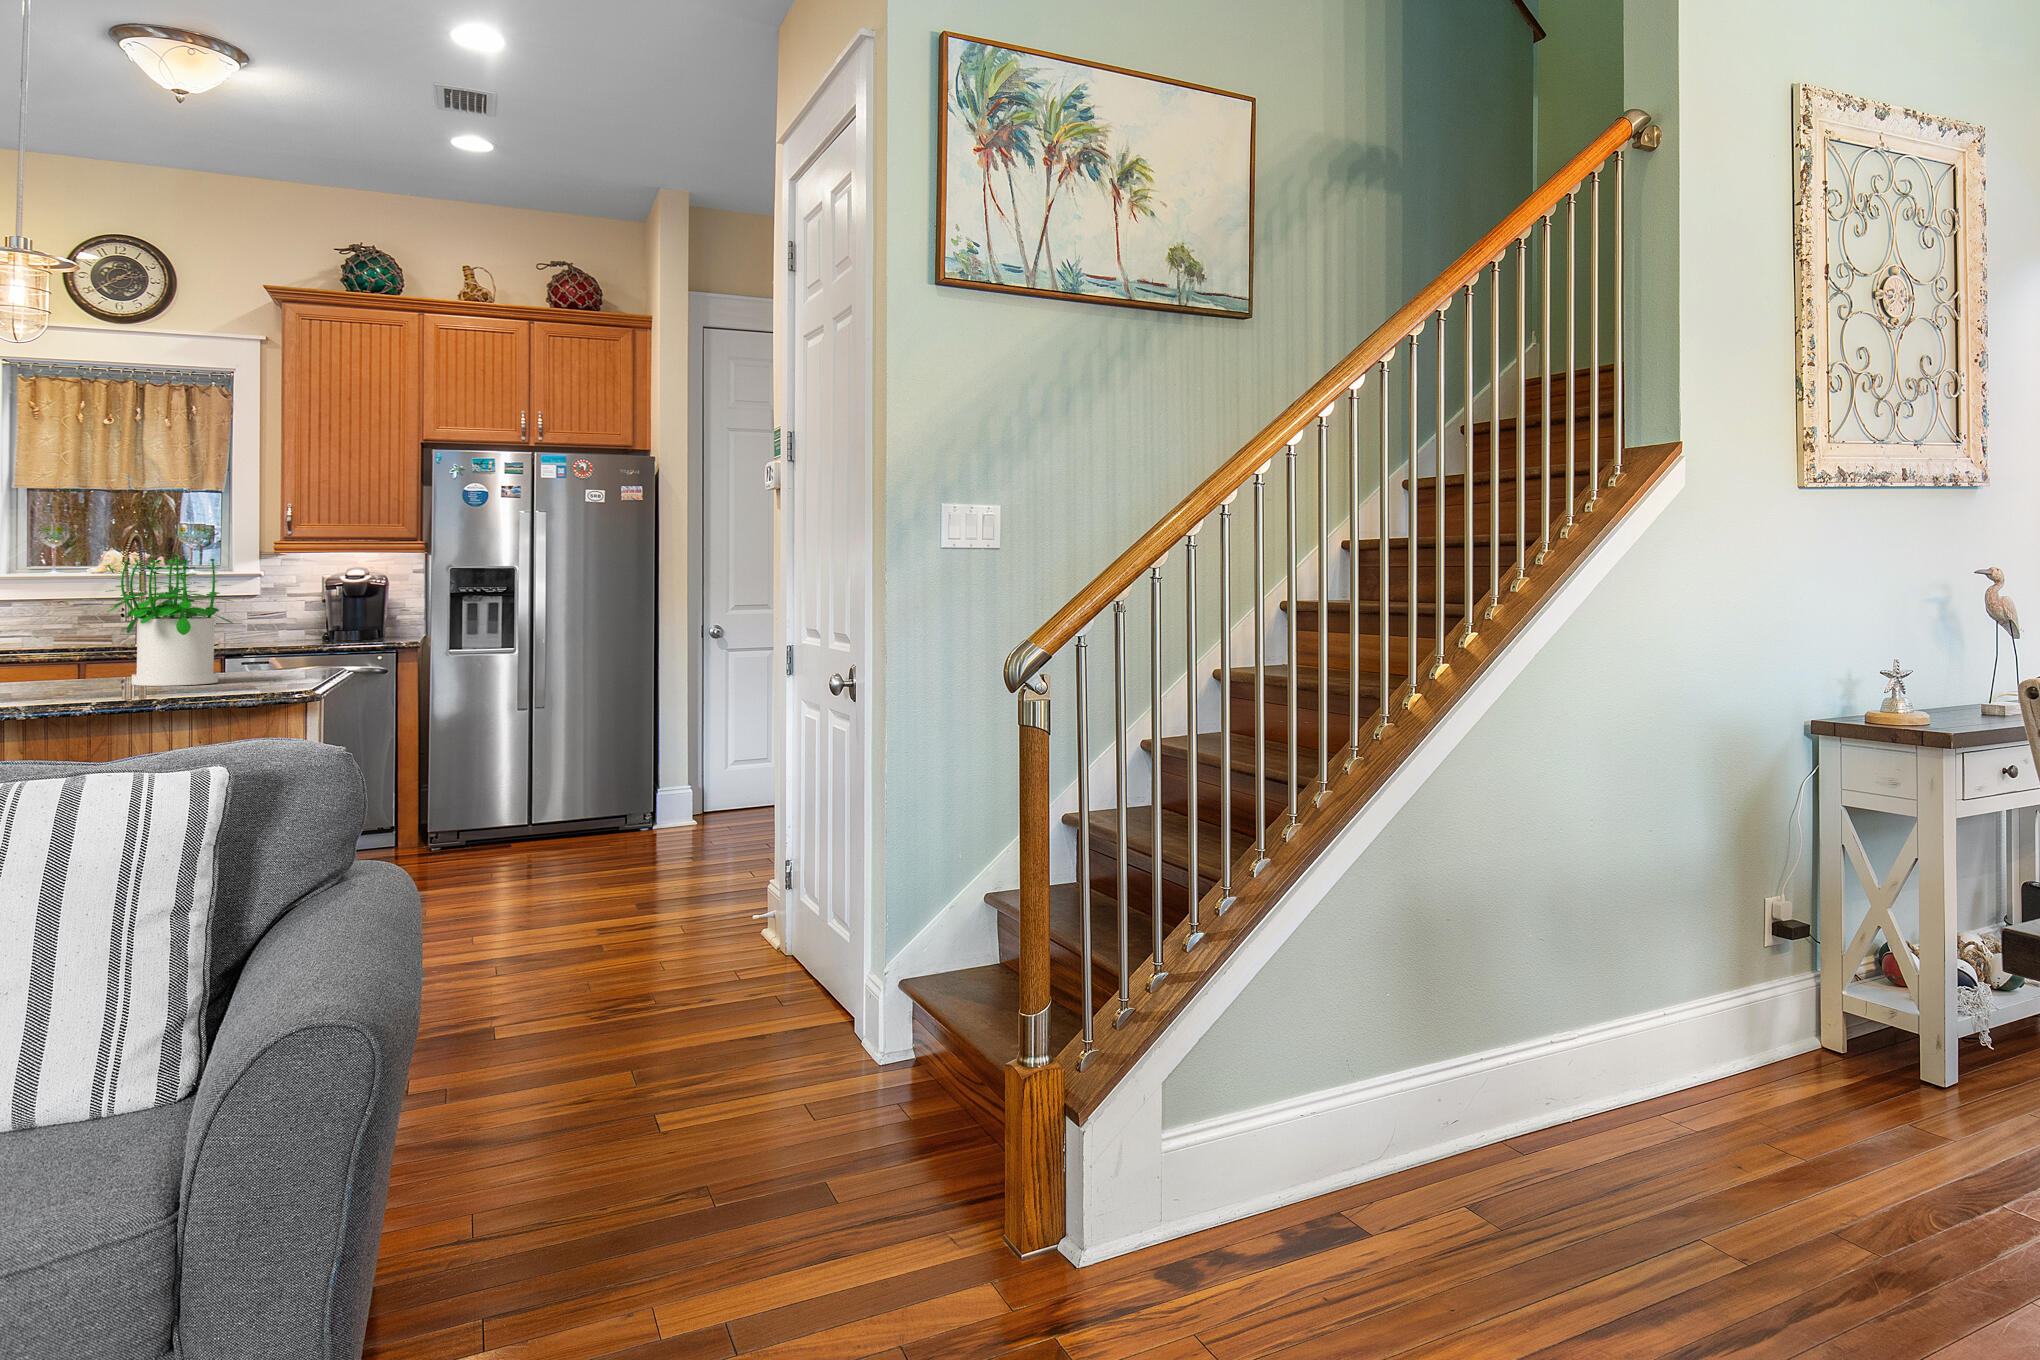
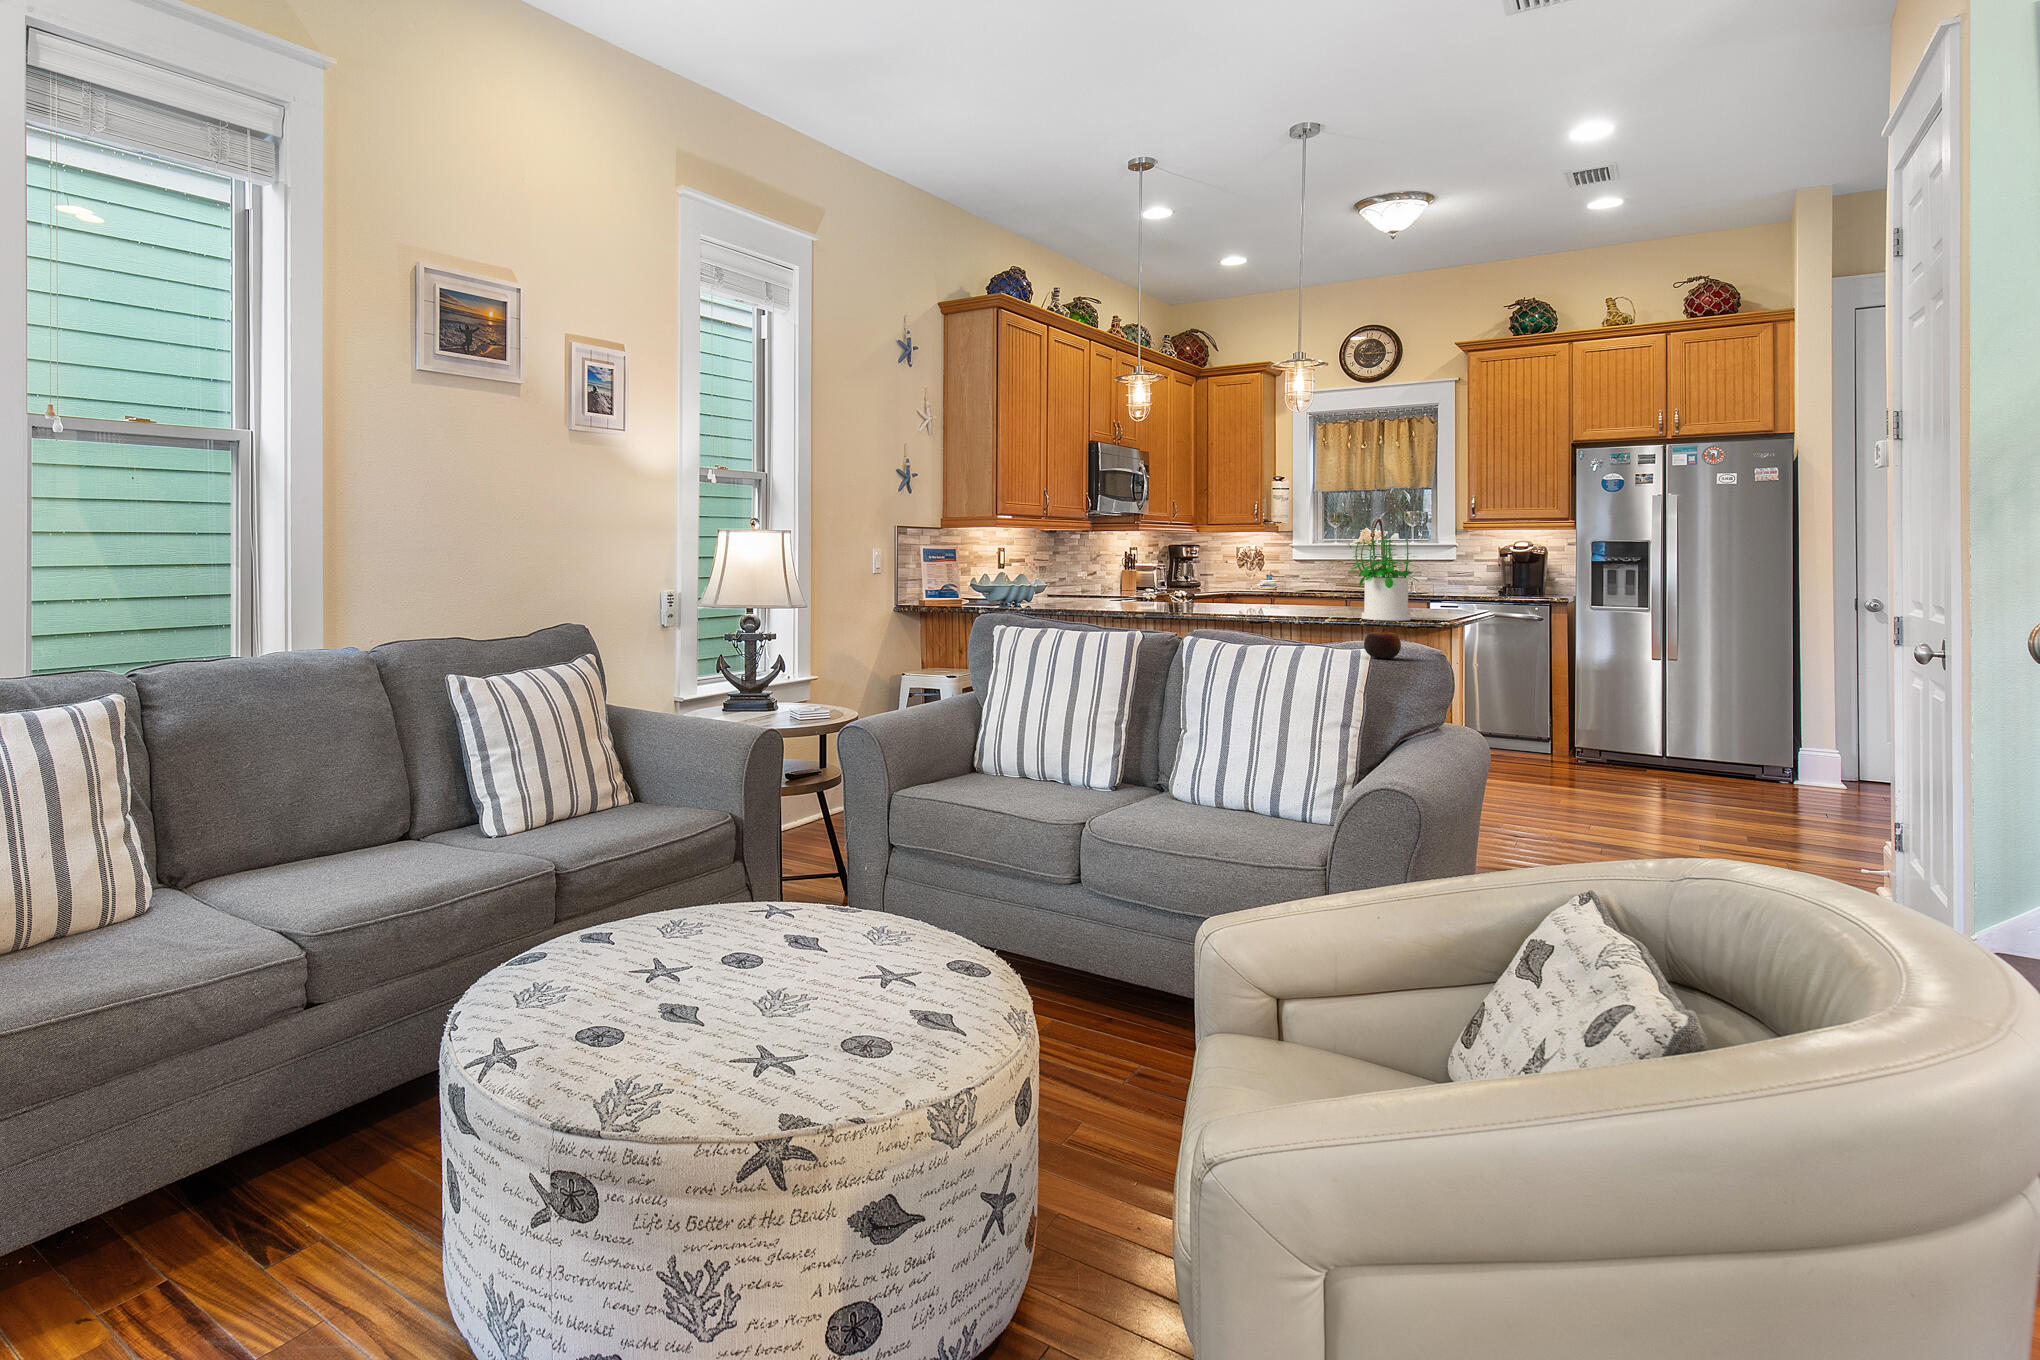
apple: none [192,703,261,754] -> present [1364,629,1401,658]

